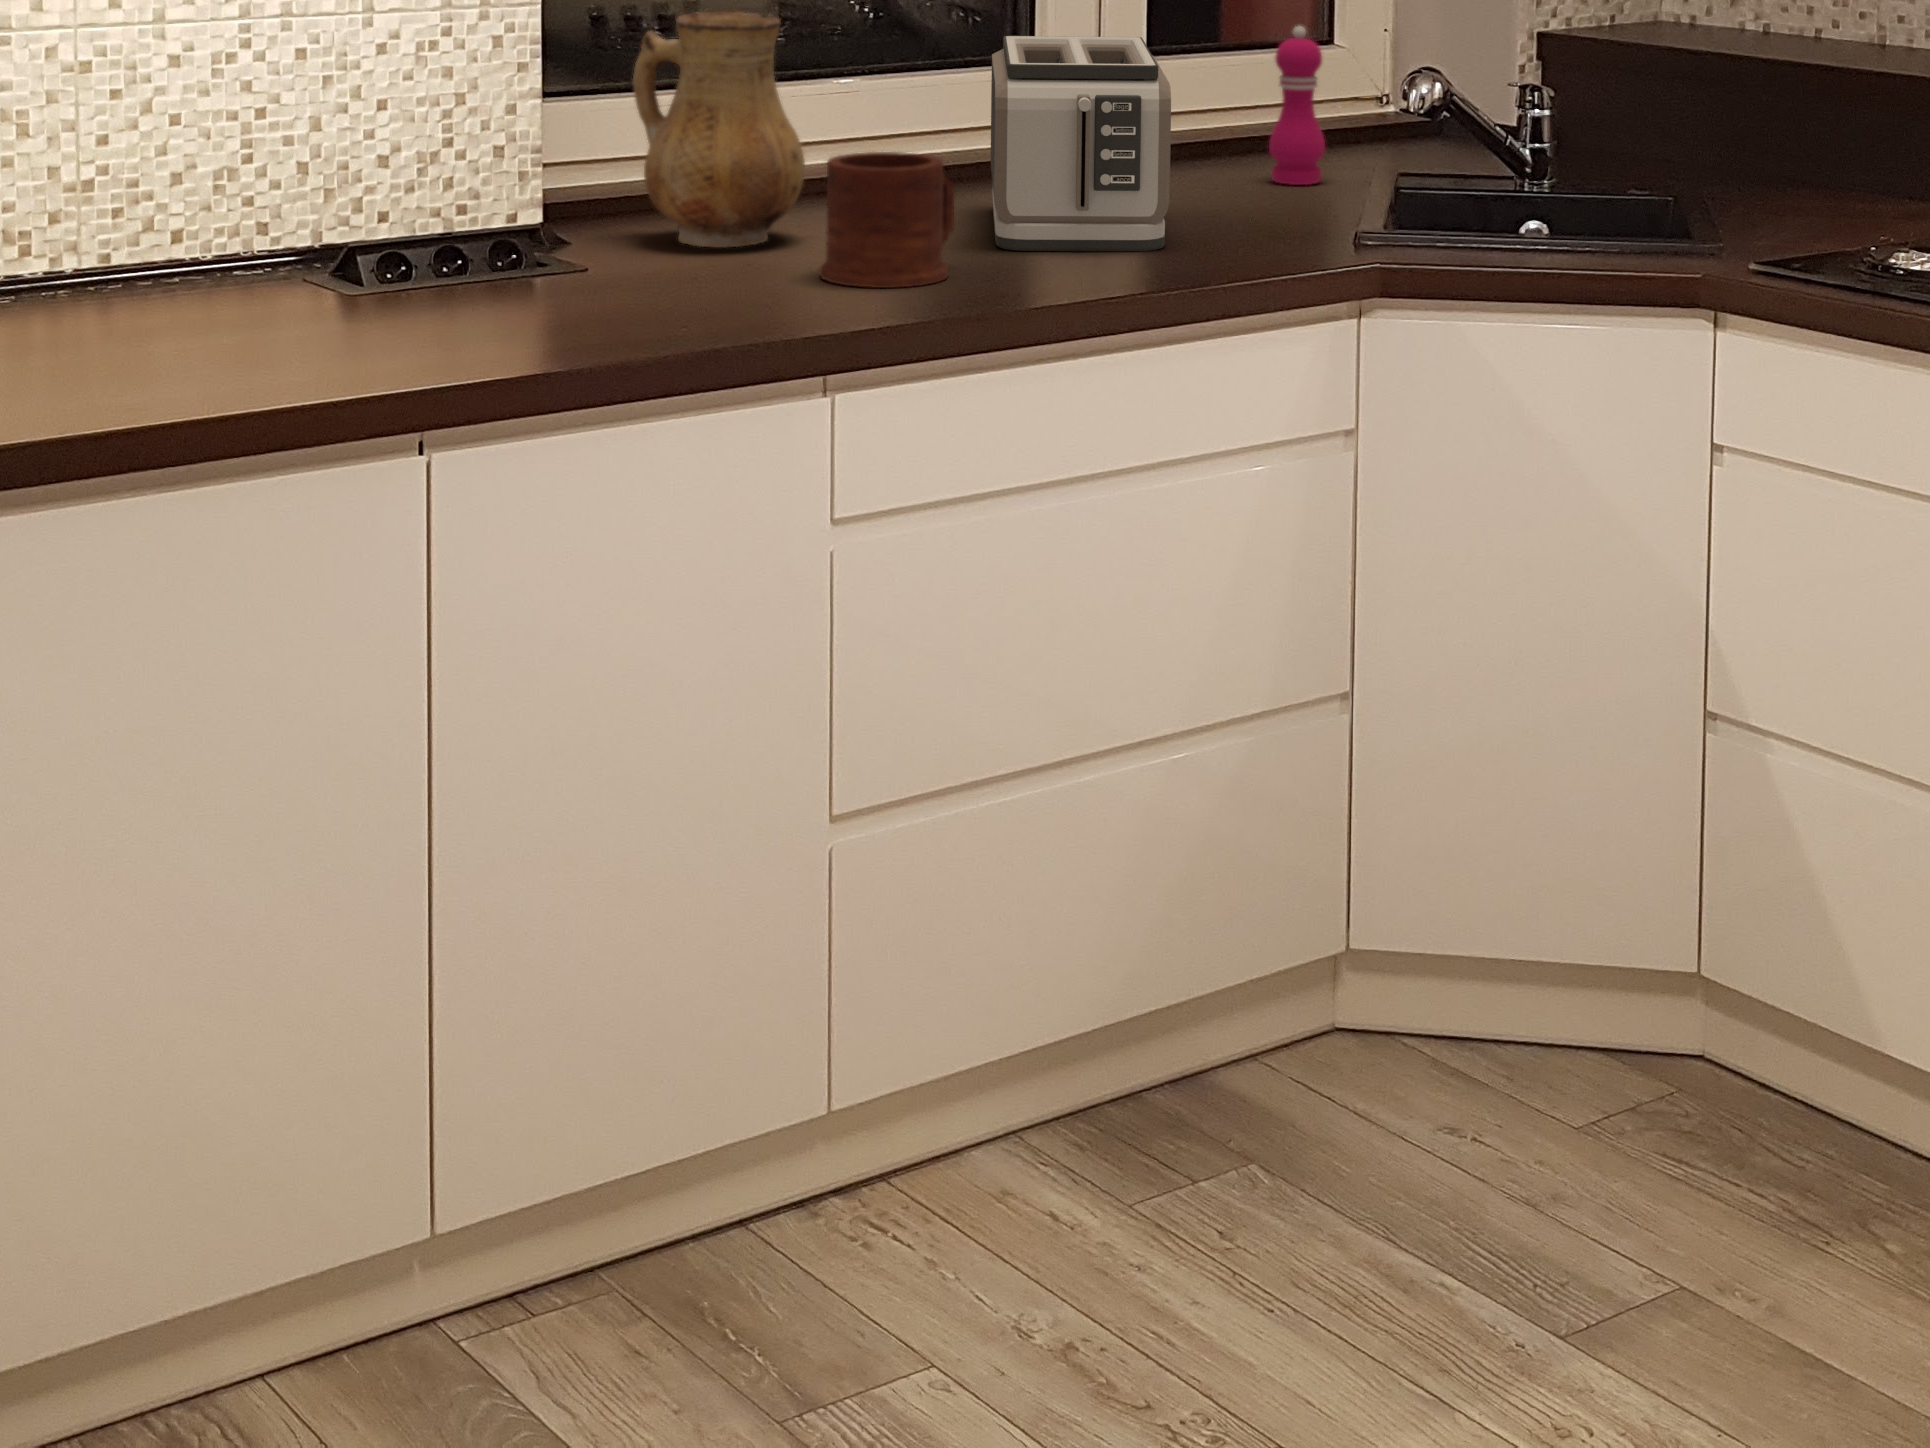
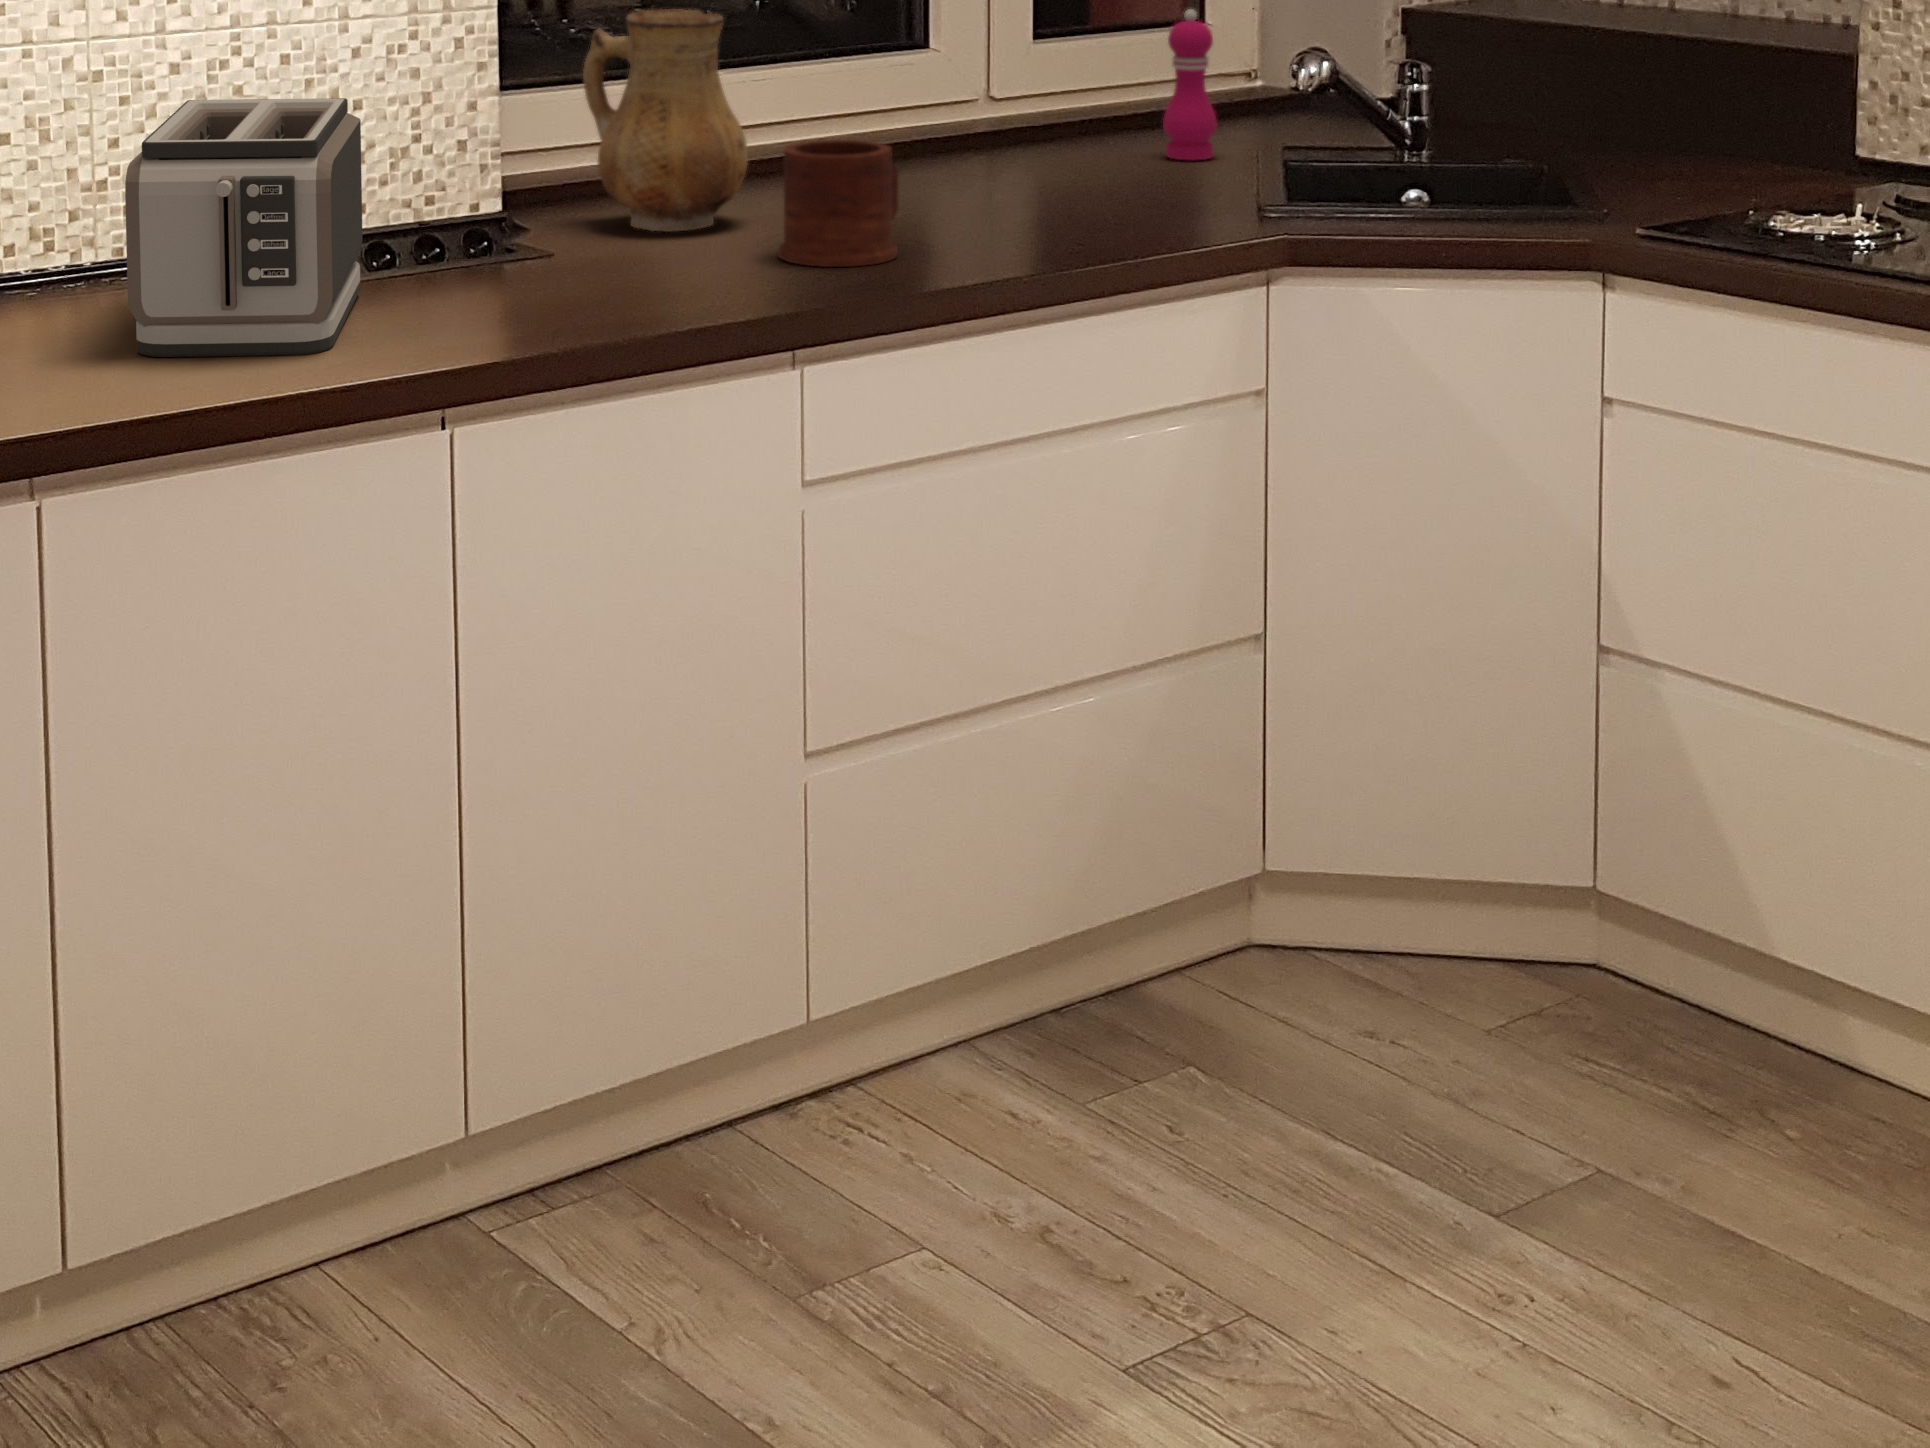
toaster: present [991,36,1171,251] -> present [125,98,363,357]

